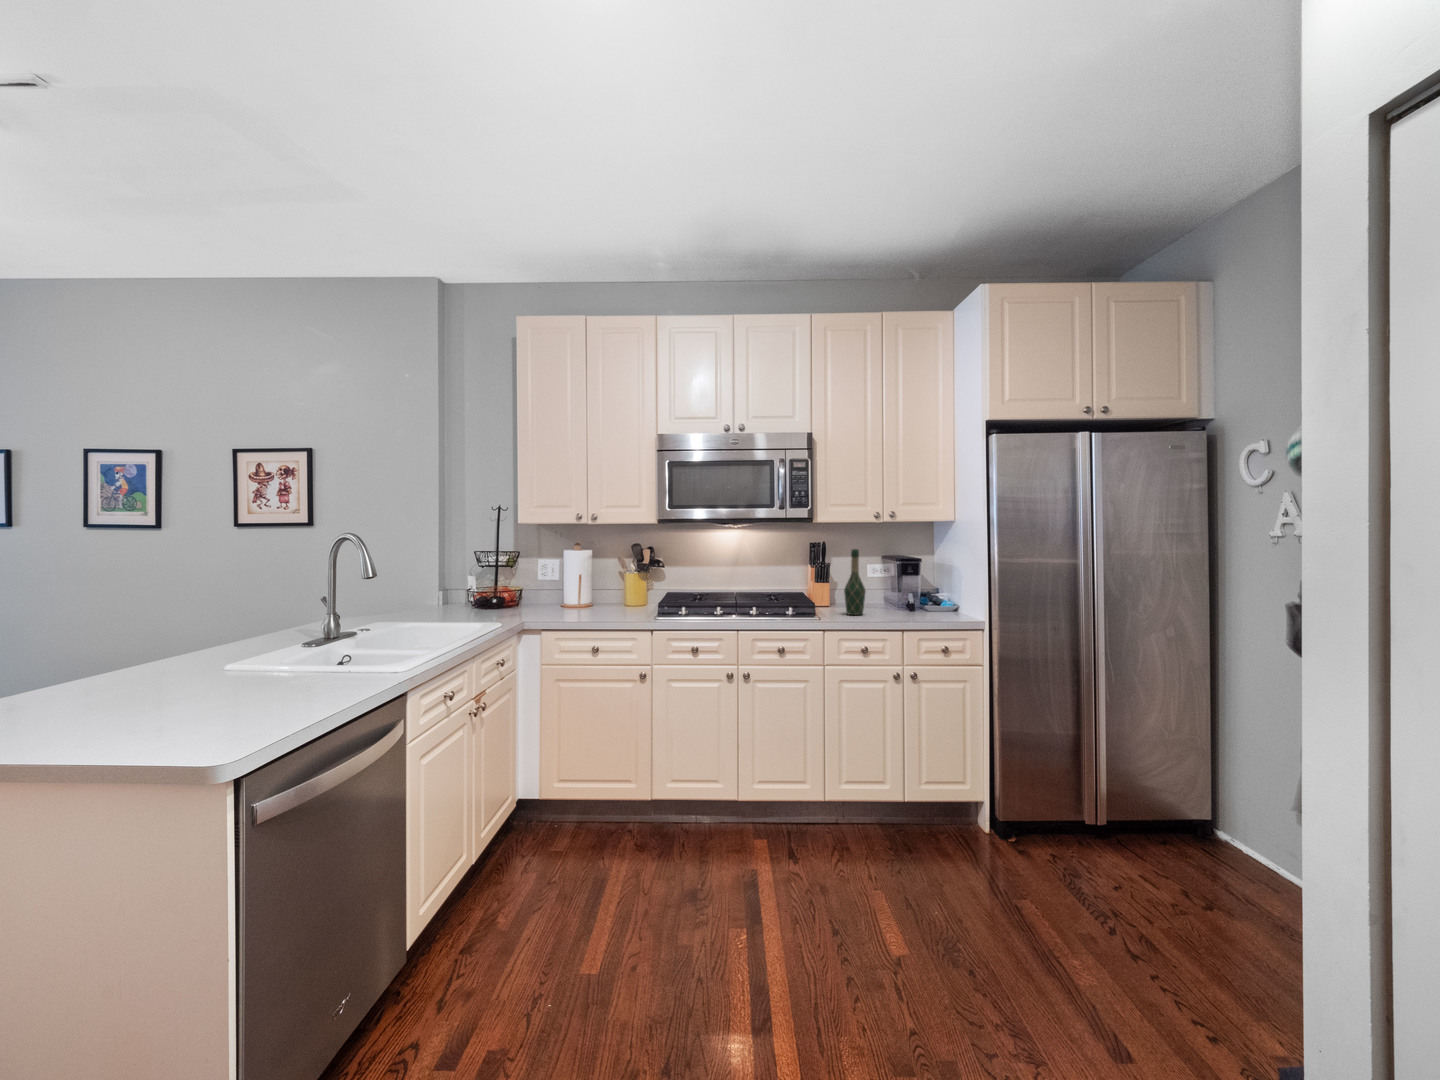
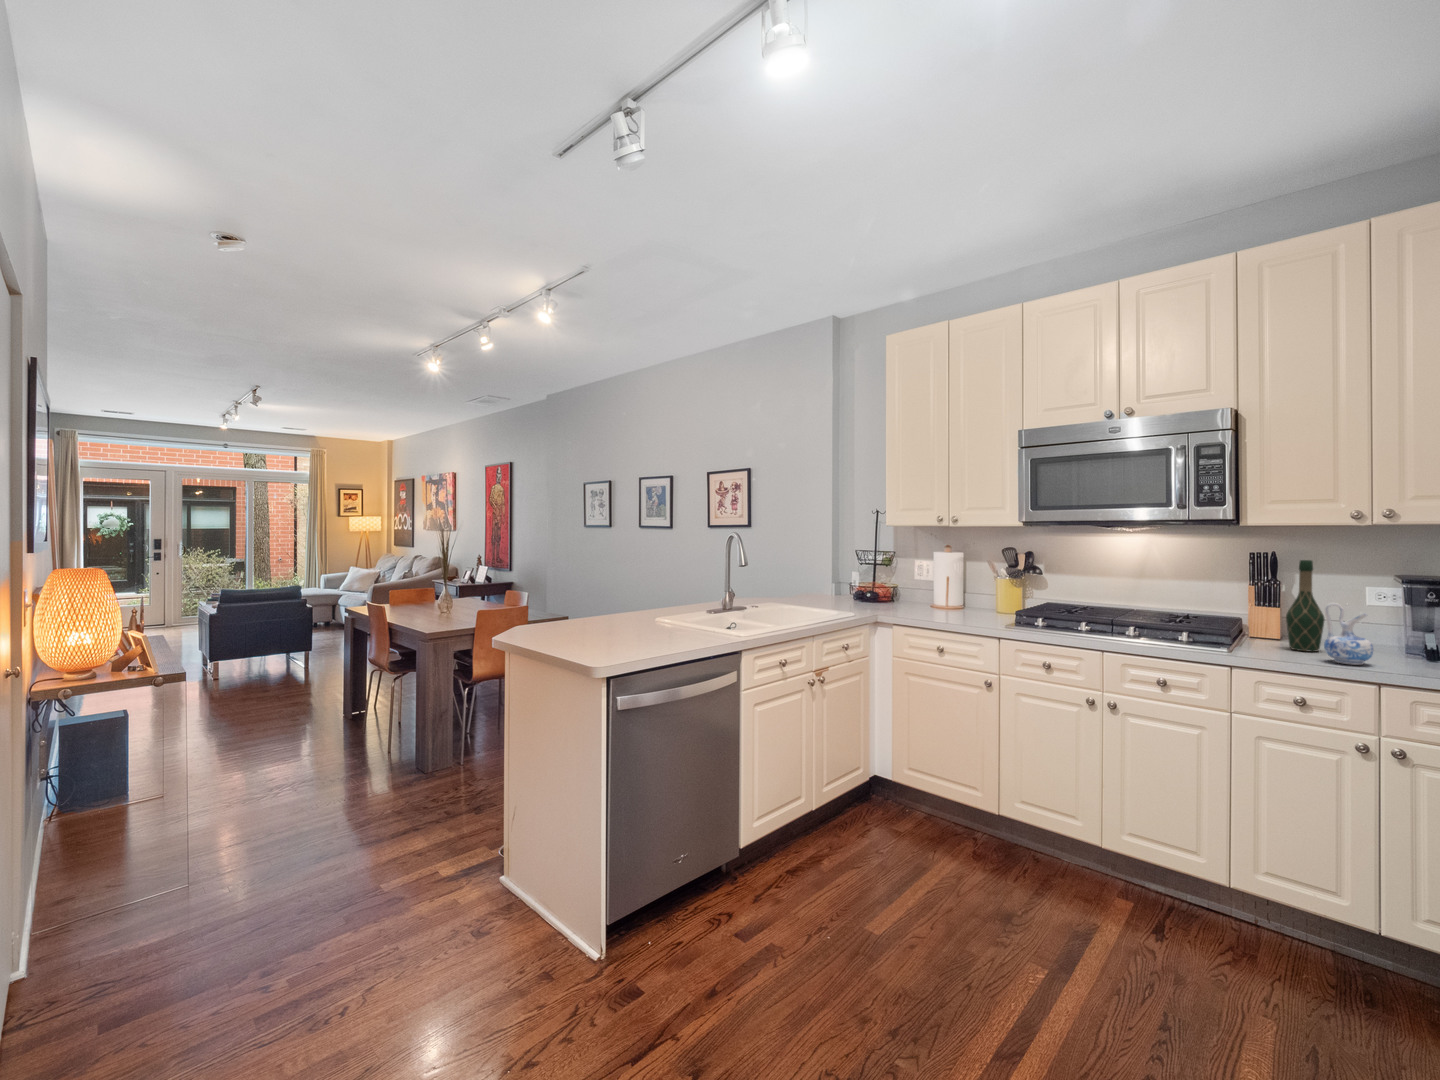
ceramic pitcher: none [876,579,902,622] -> present [1324,603,1373,665]

